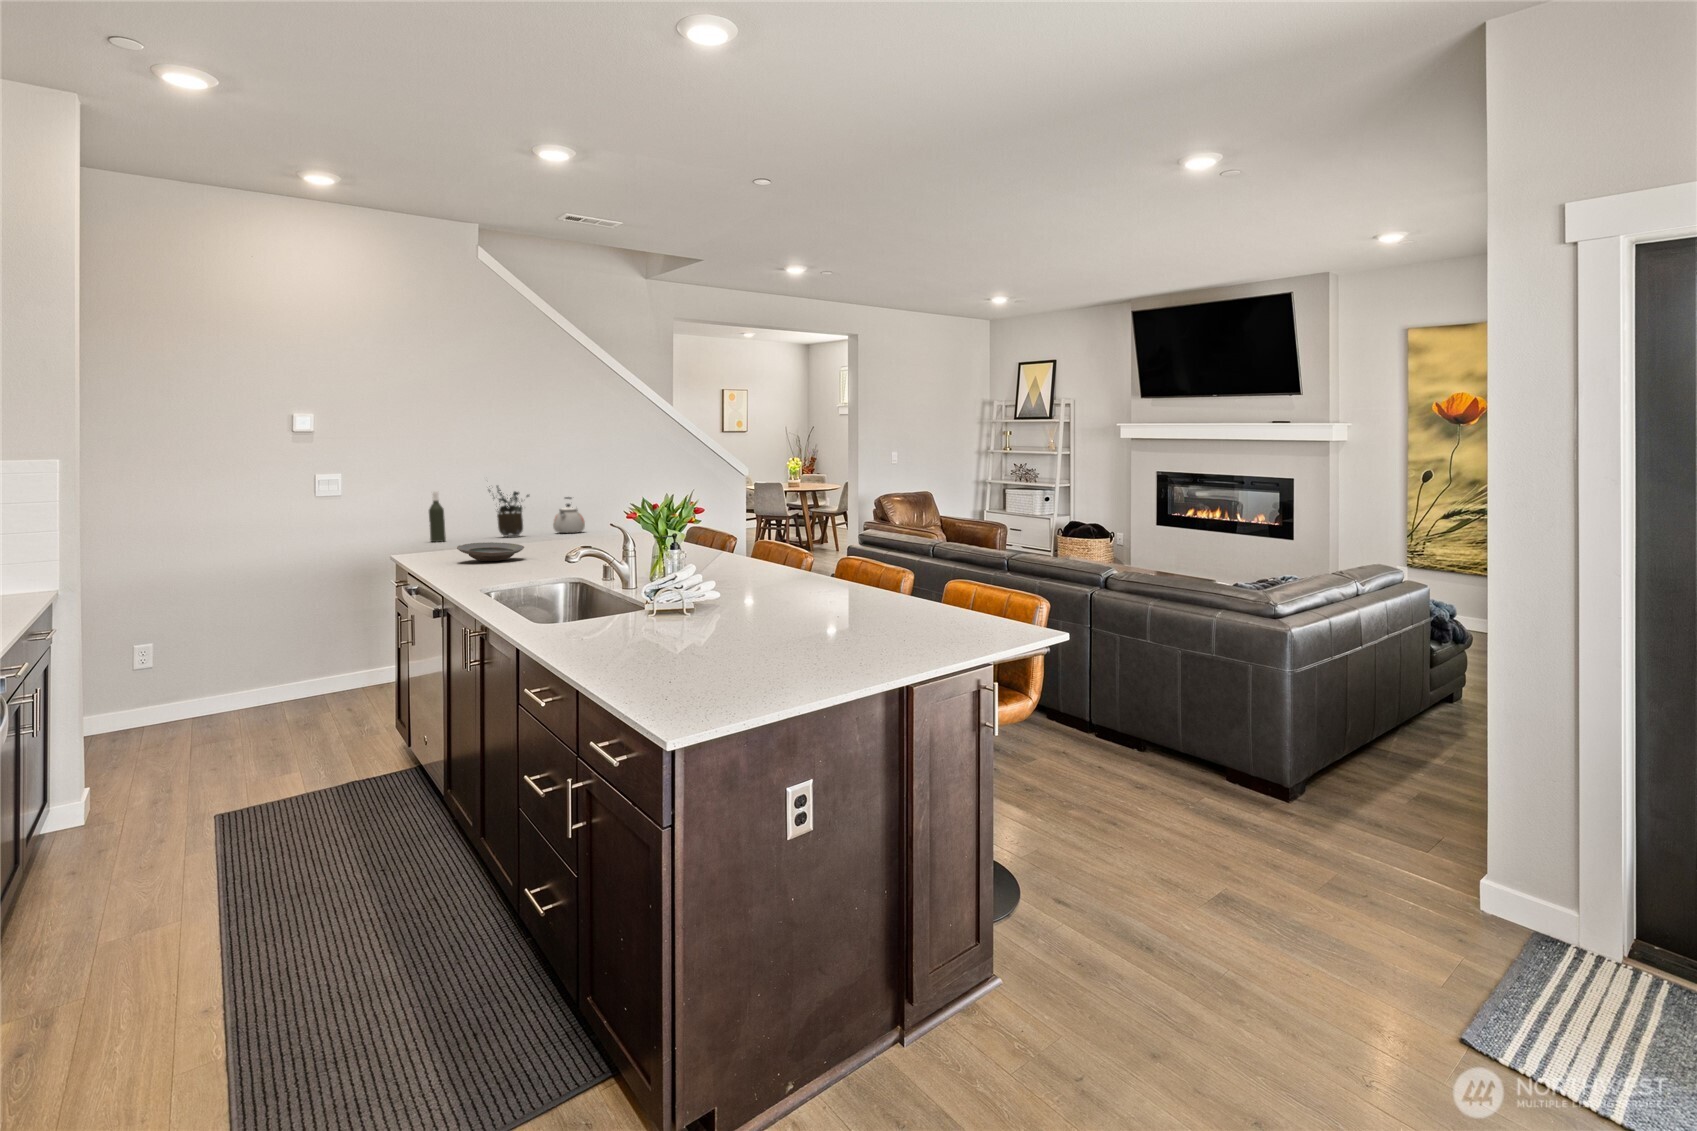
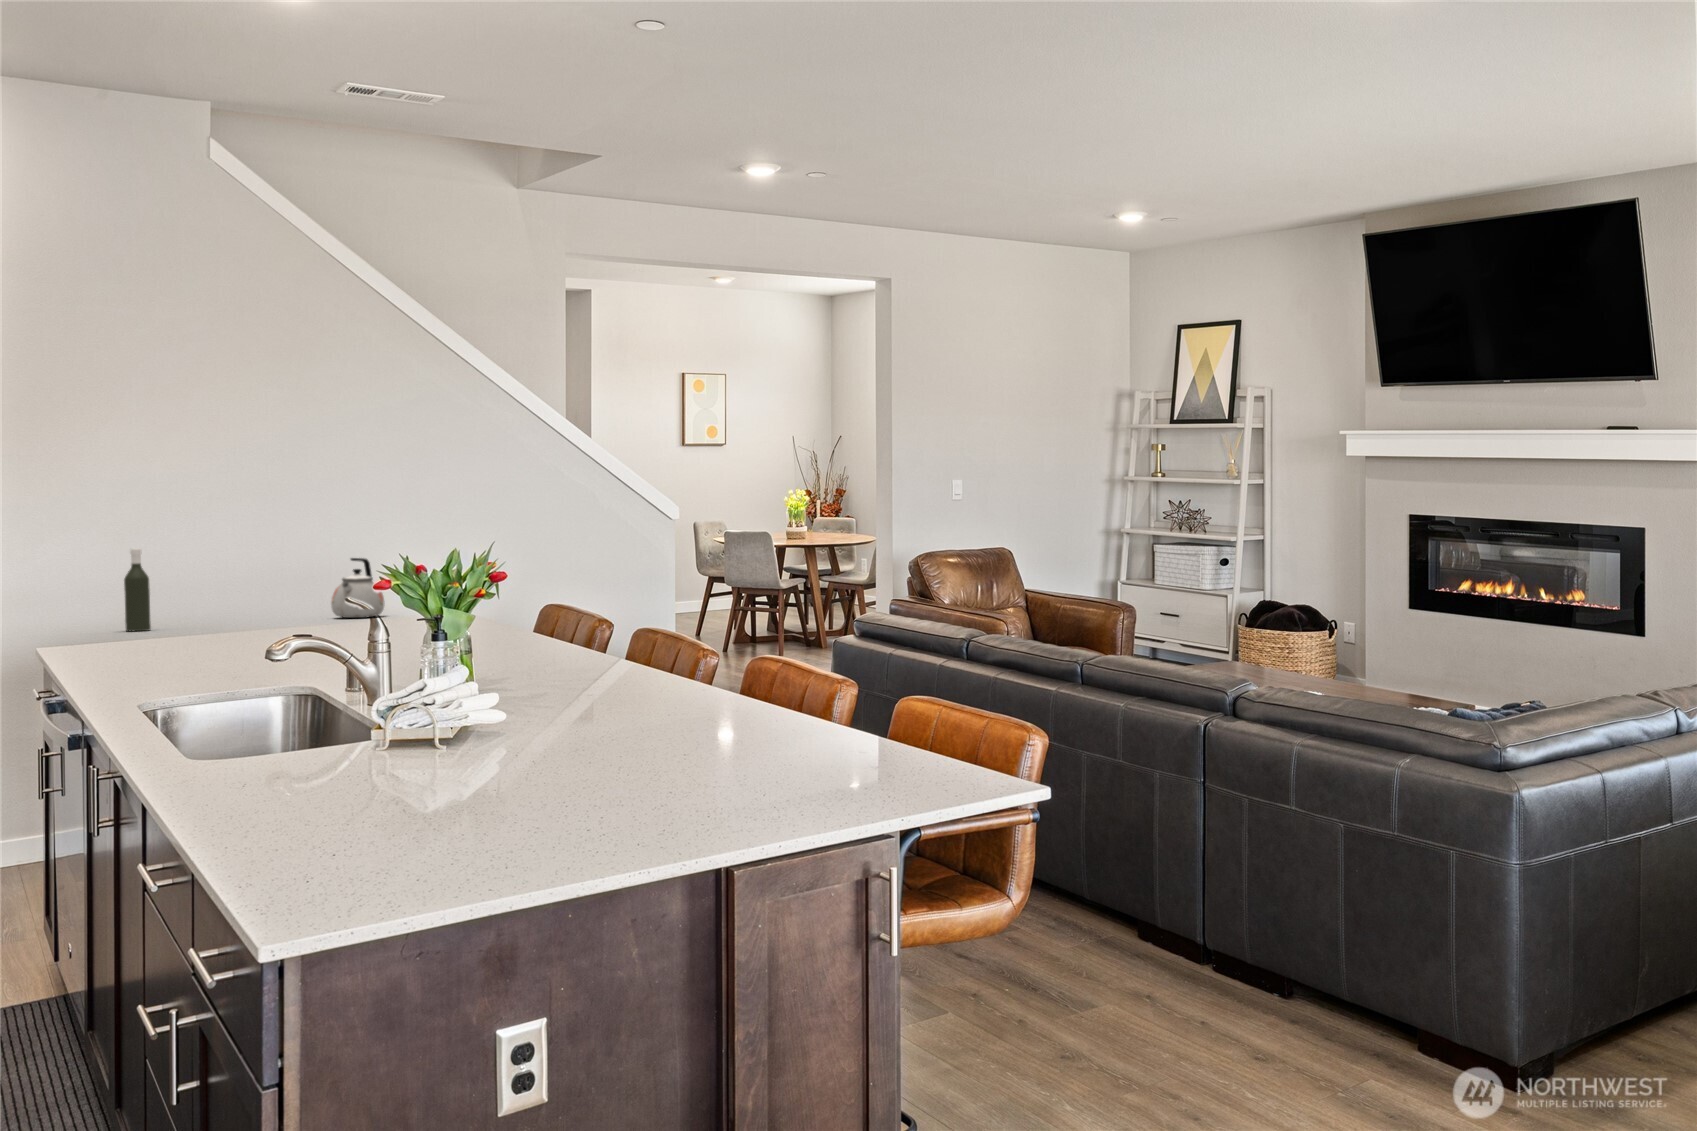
potted plant: present [489,486,529,536] -> none [218,526,292,623]
plate: present [457,542,524,561] -> none [136,632,245,662]

